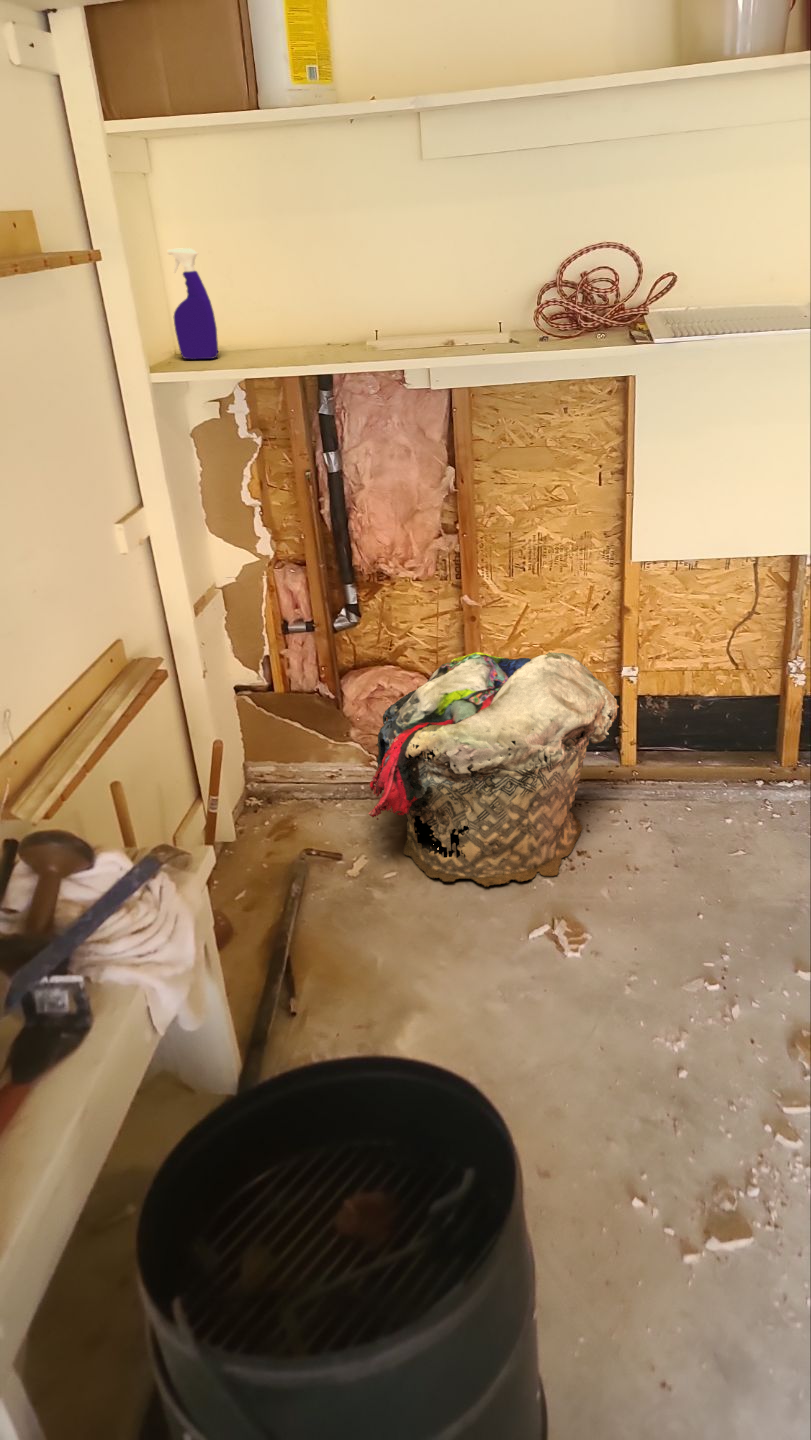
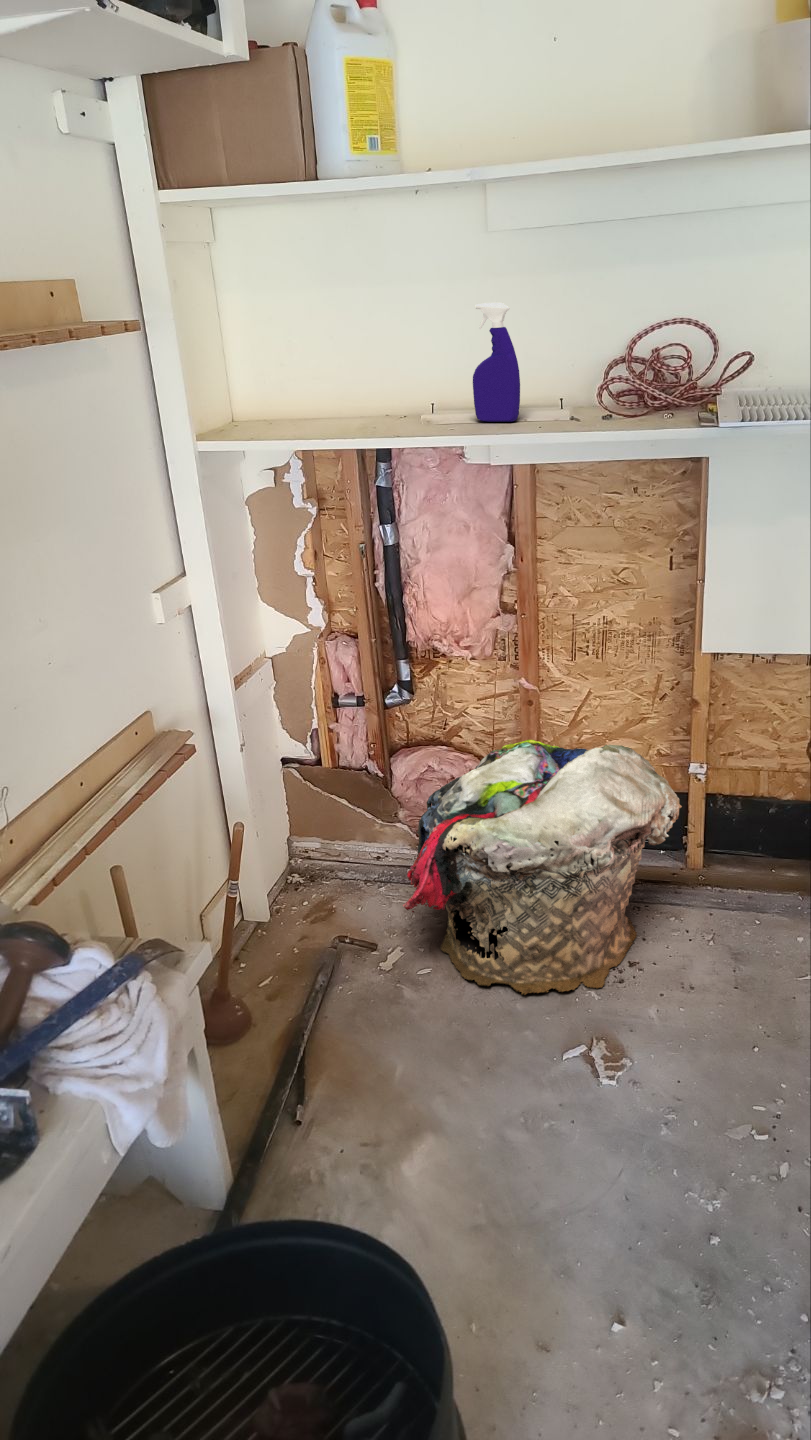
spray bottle: present [168,248,218,359] -> present [473,303,520,422]

